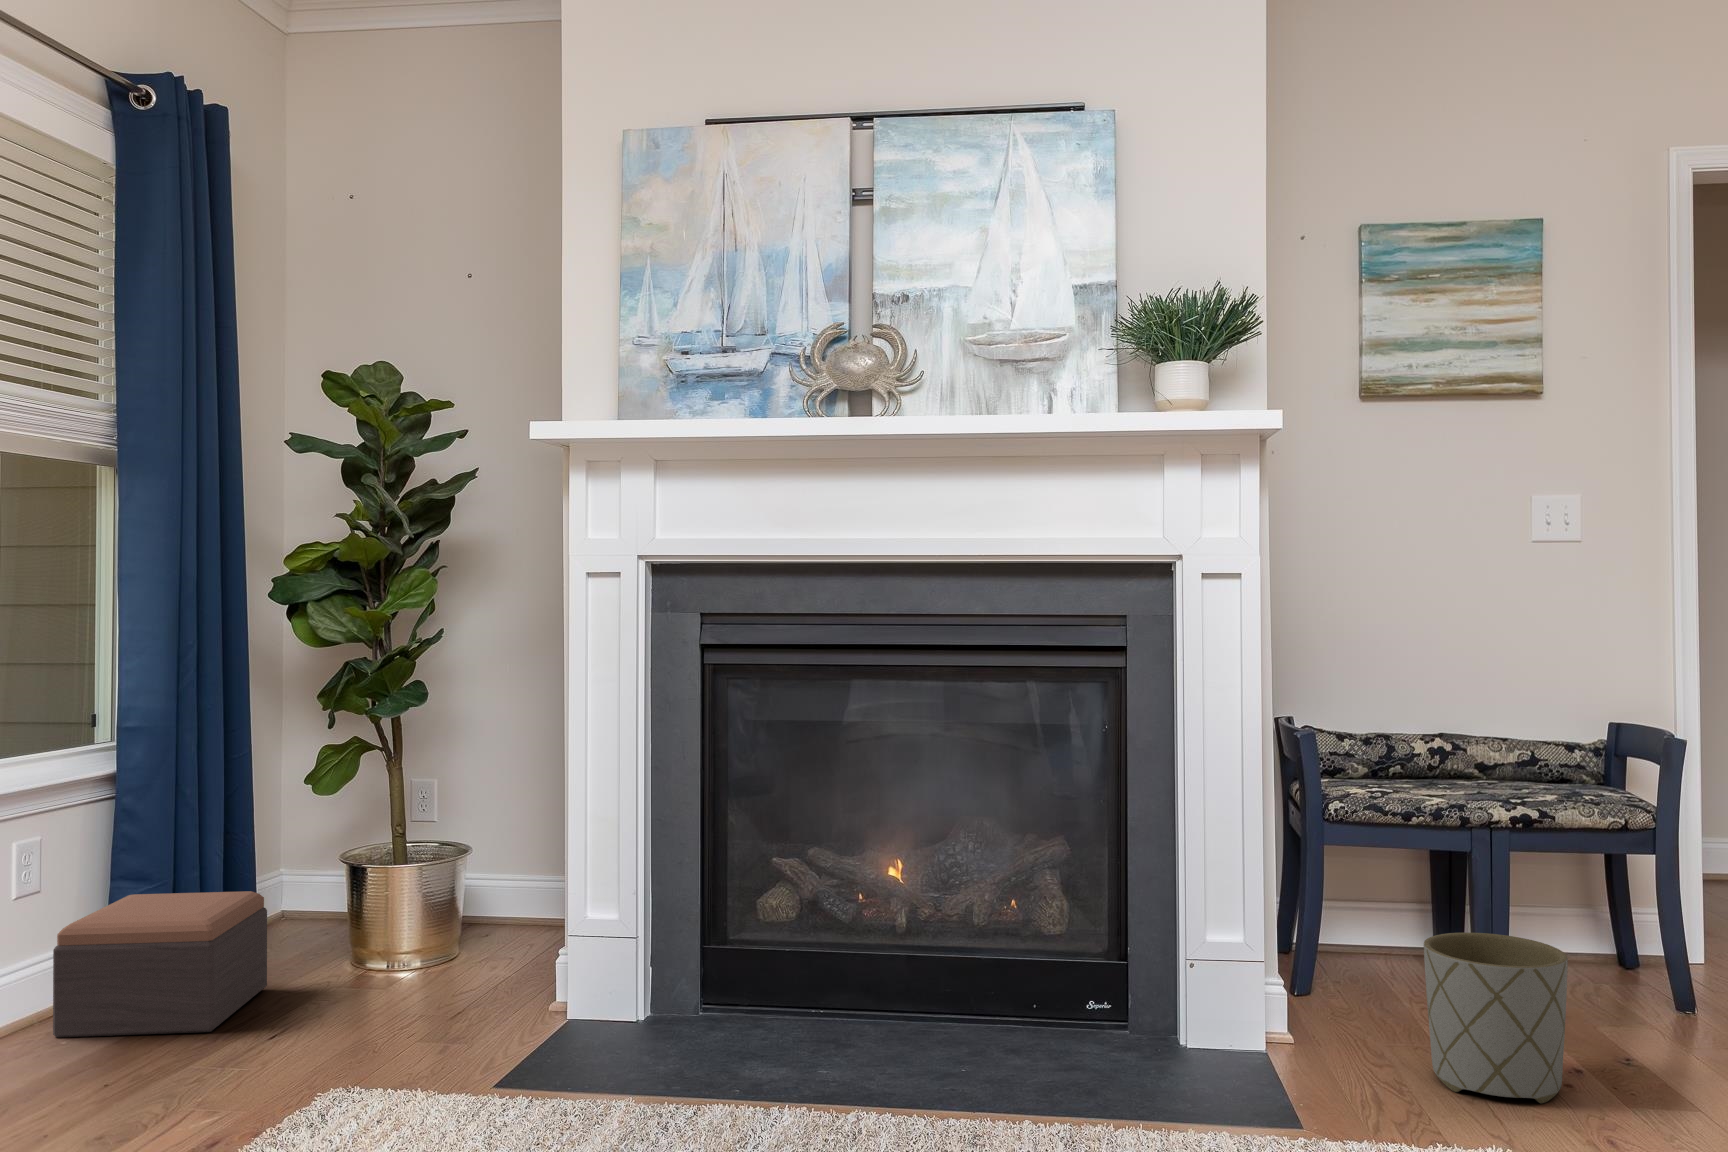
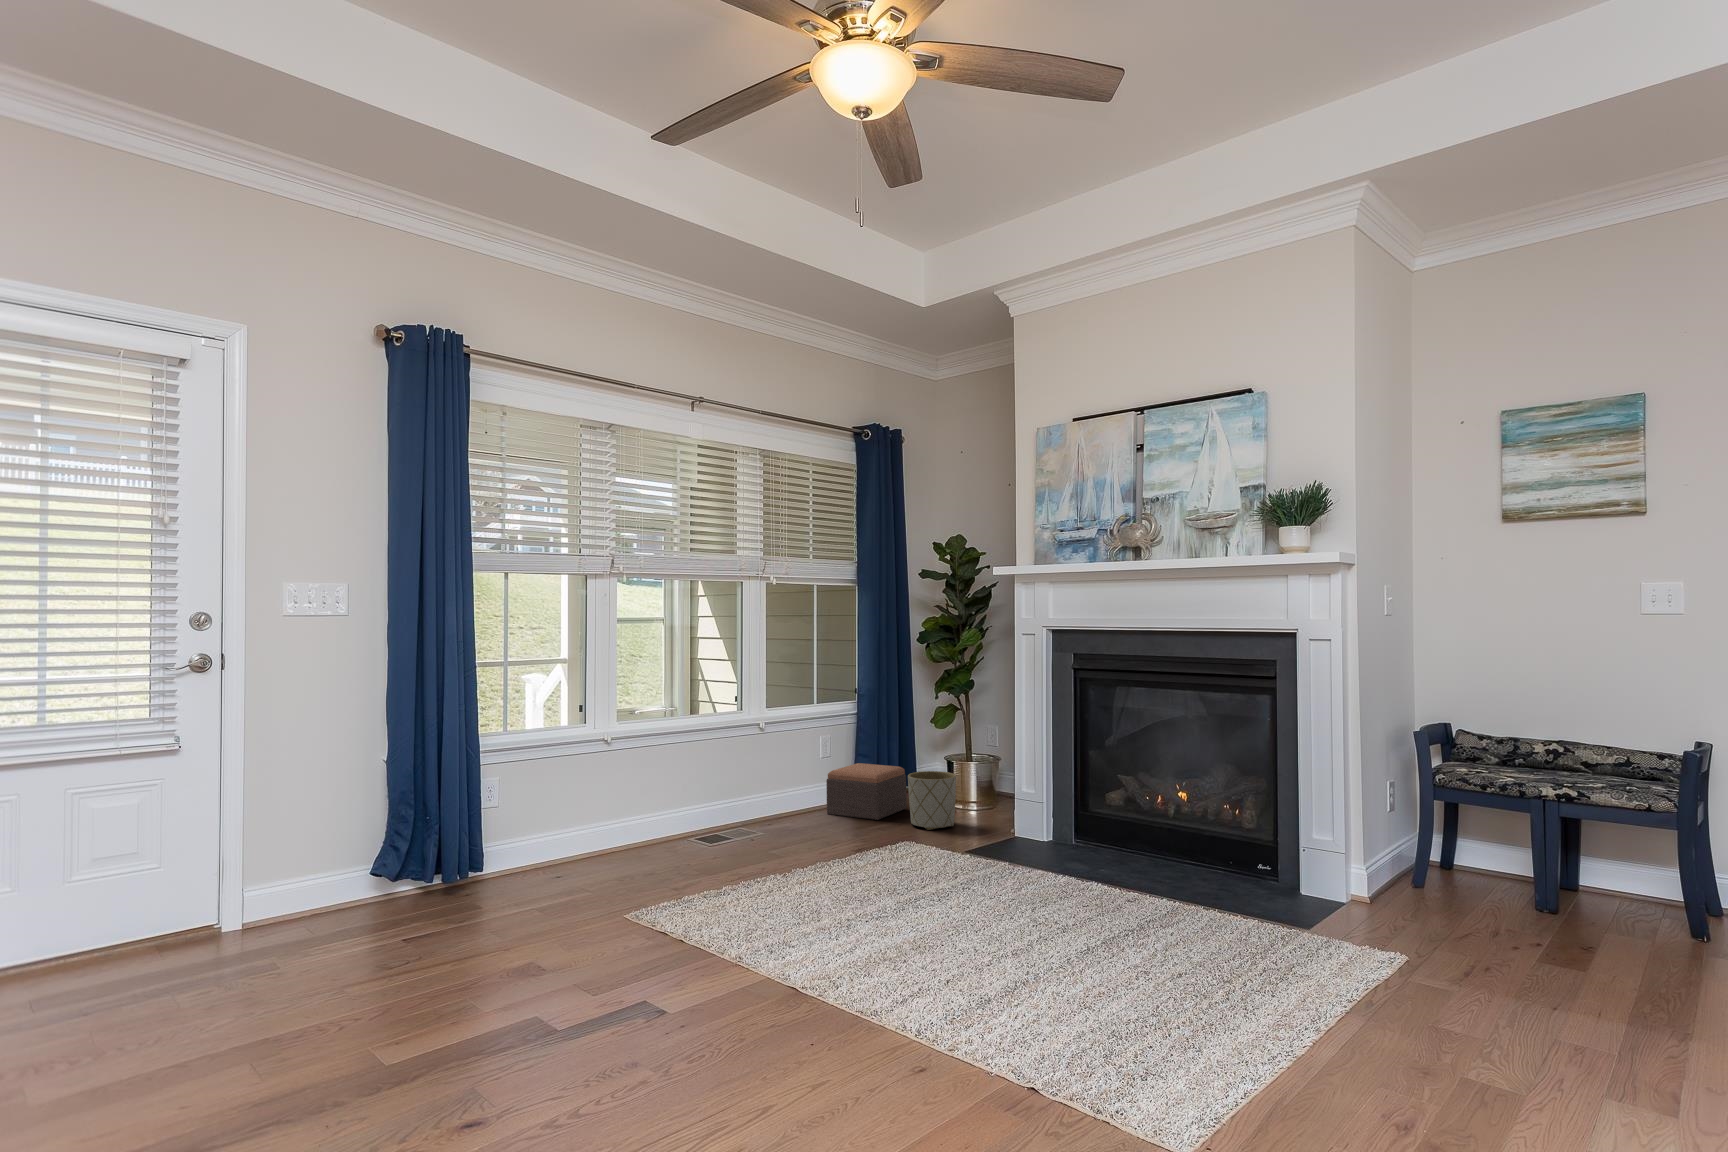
planter: present [1424,933,1568,1103] -> present [908,771,956,830]

